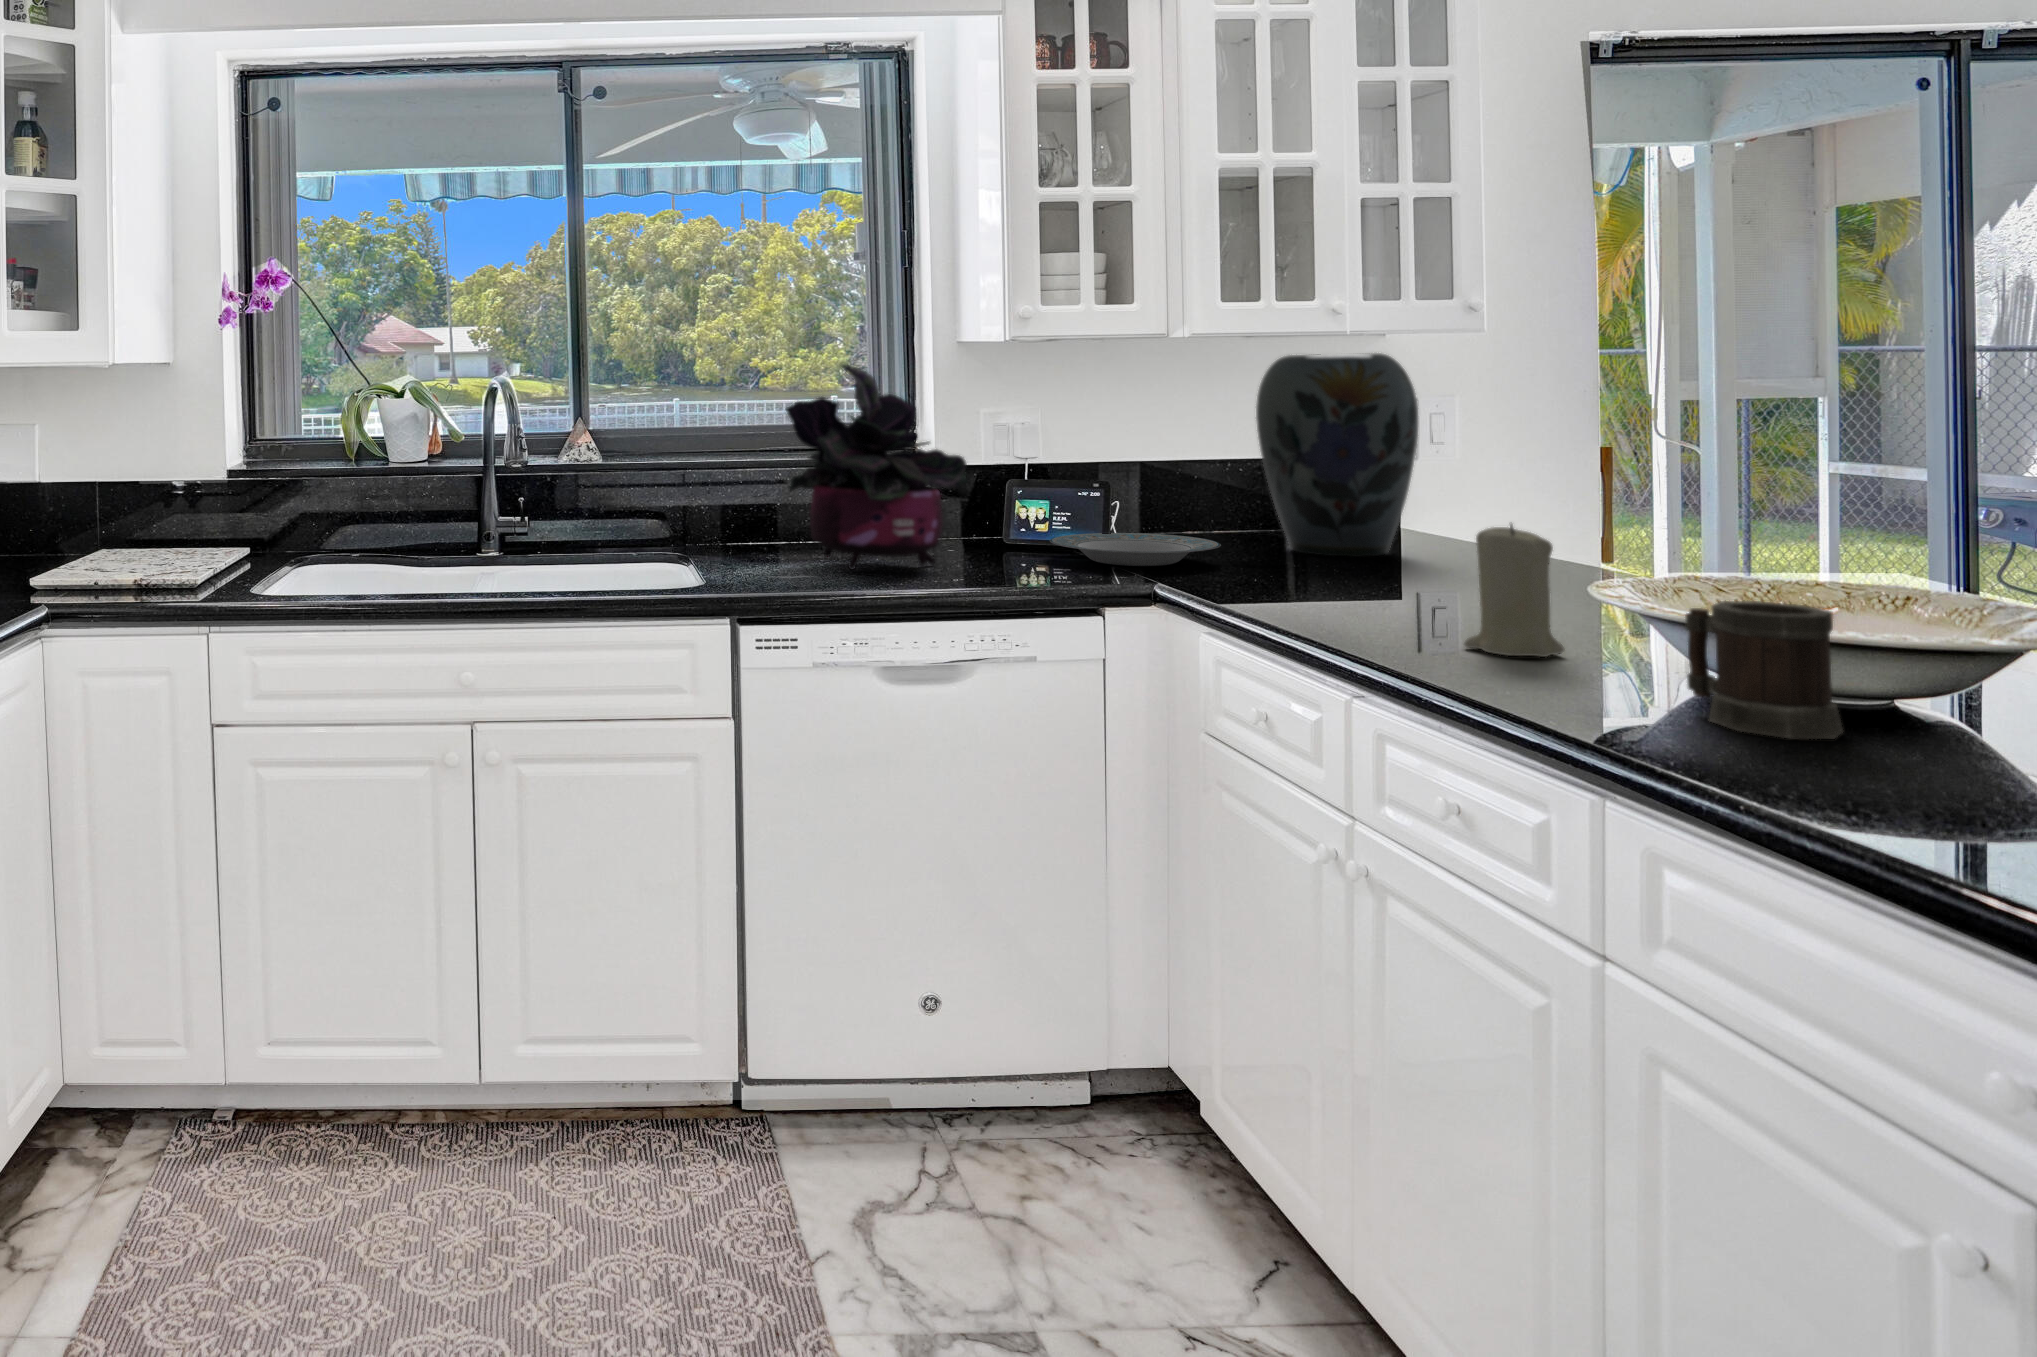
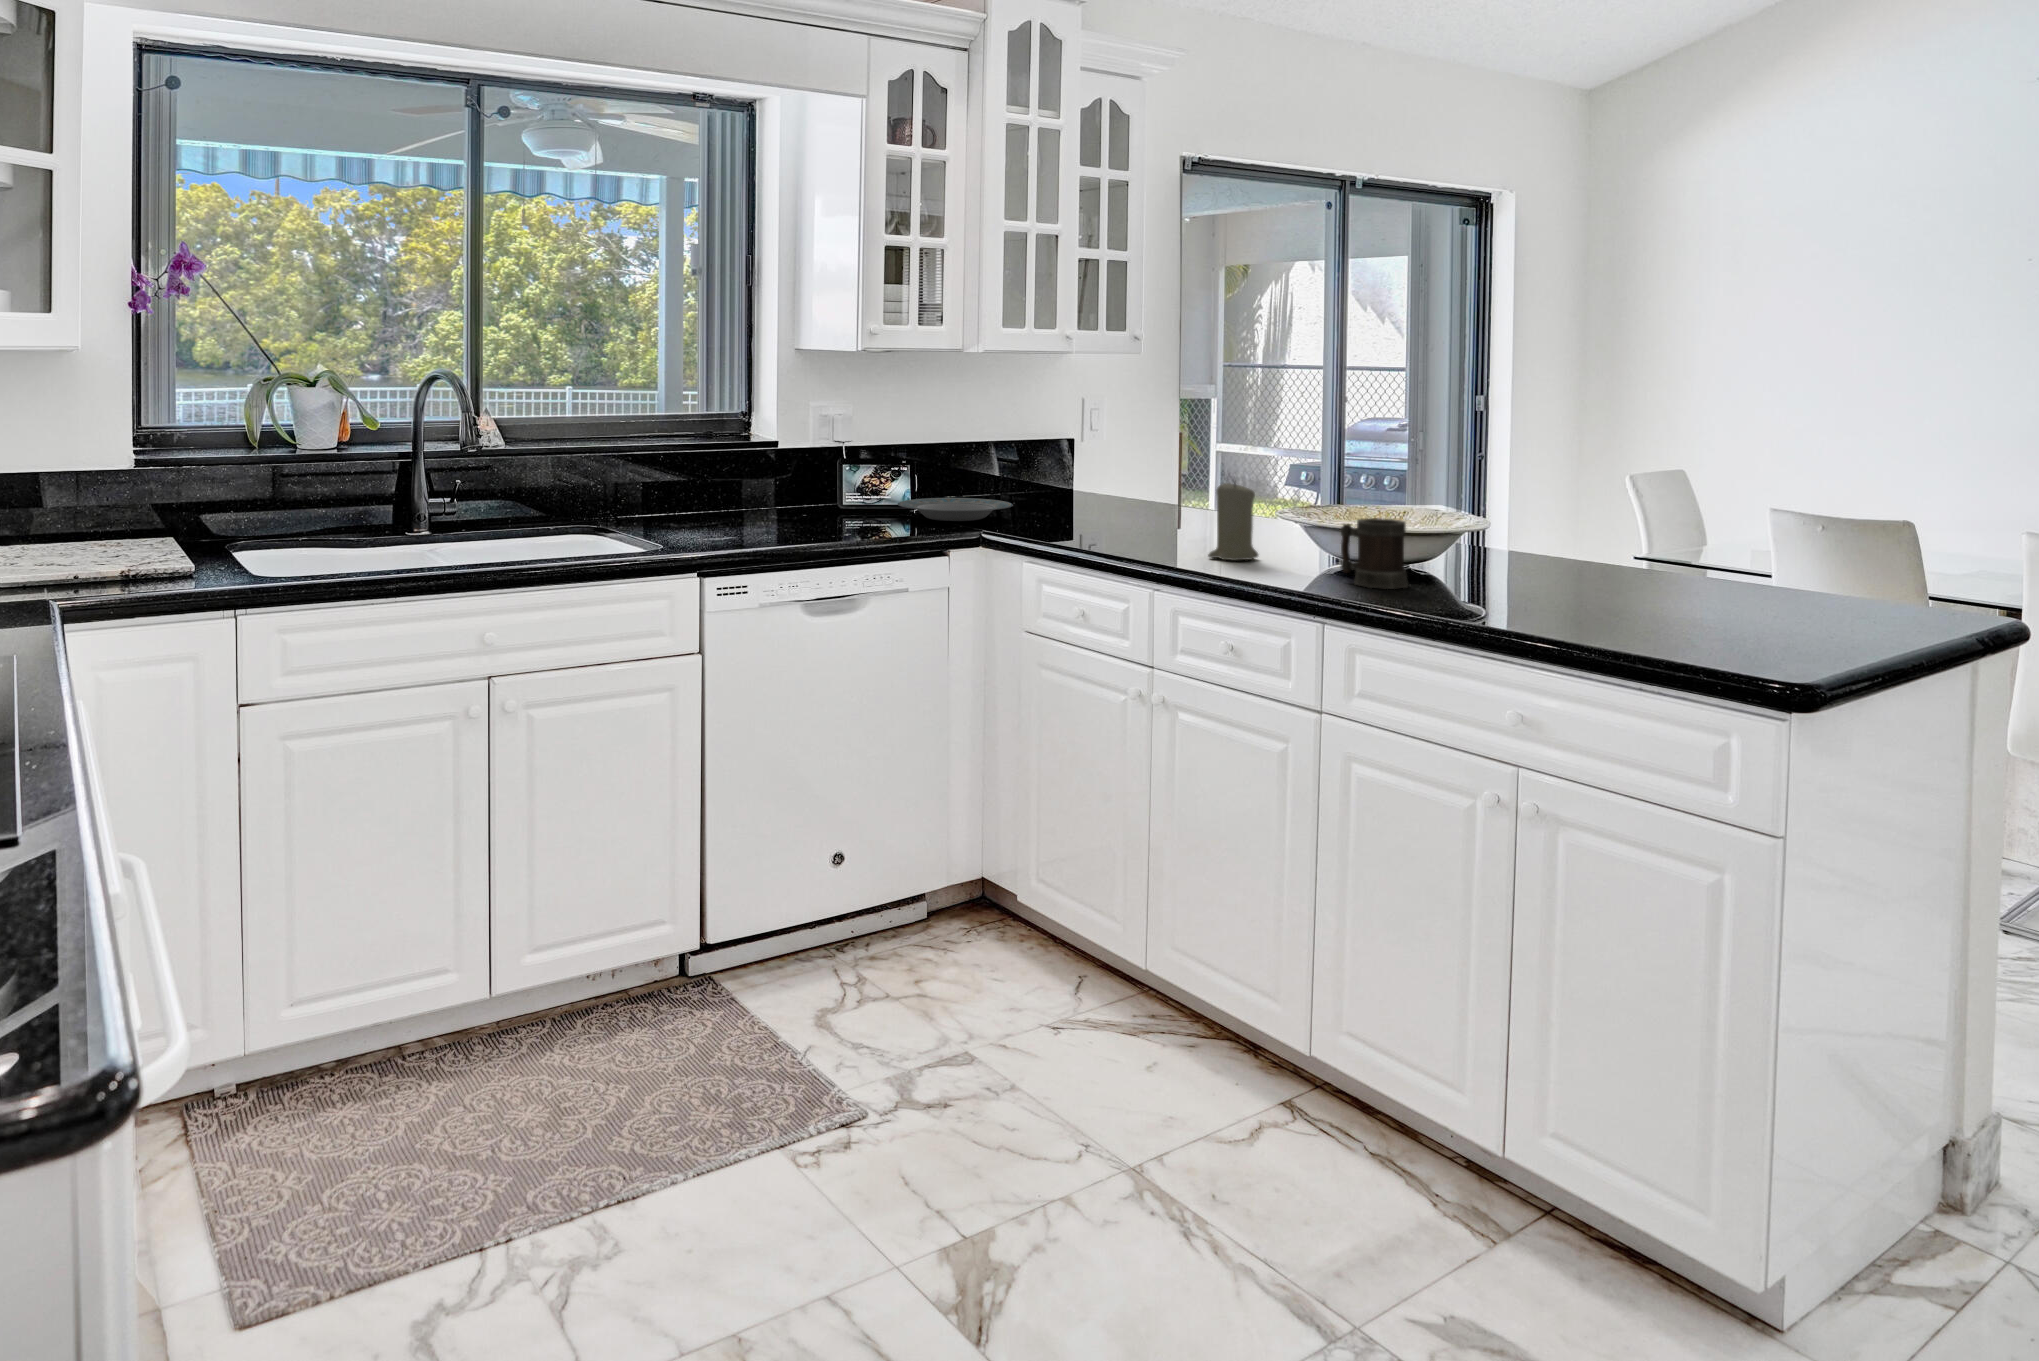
vase: present [1256,353,1418,557] -> none [1018,368,1116,509]
potted plant: present [786,364,967,570] -> none [728,369,855,533]

